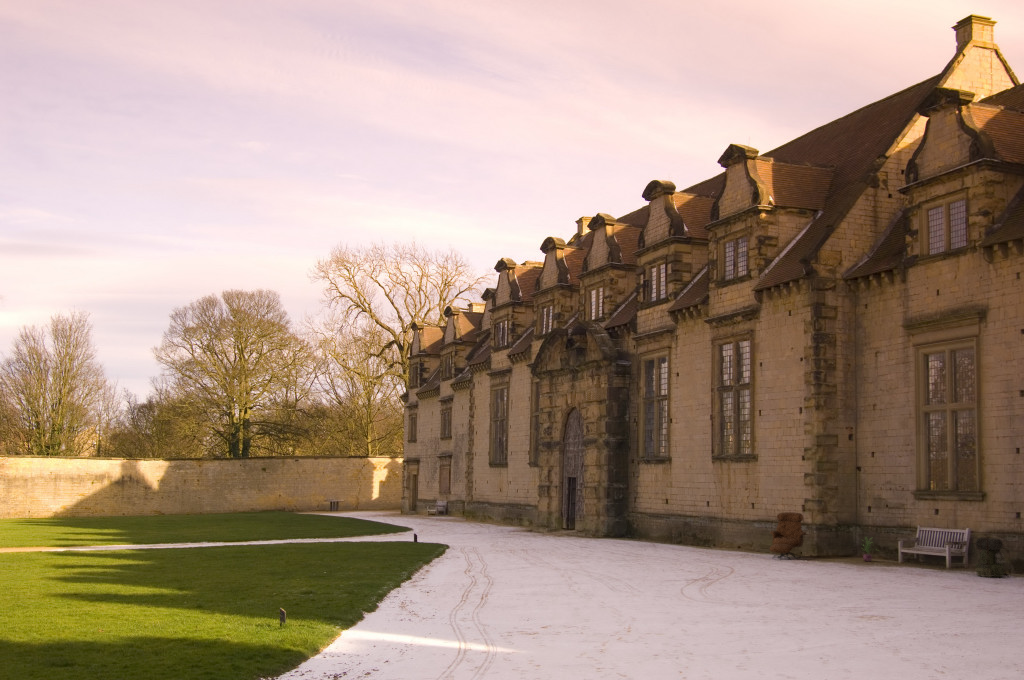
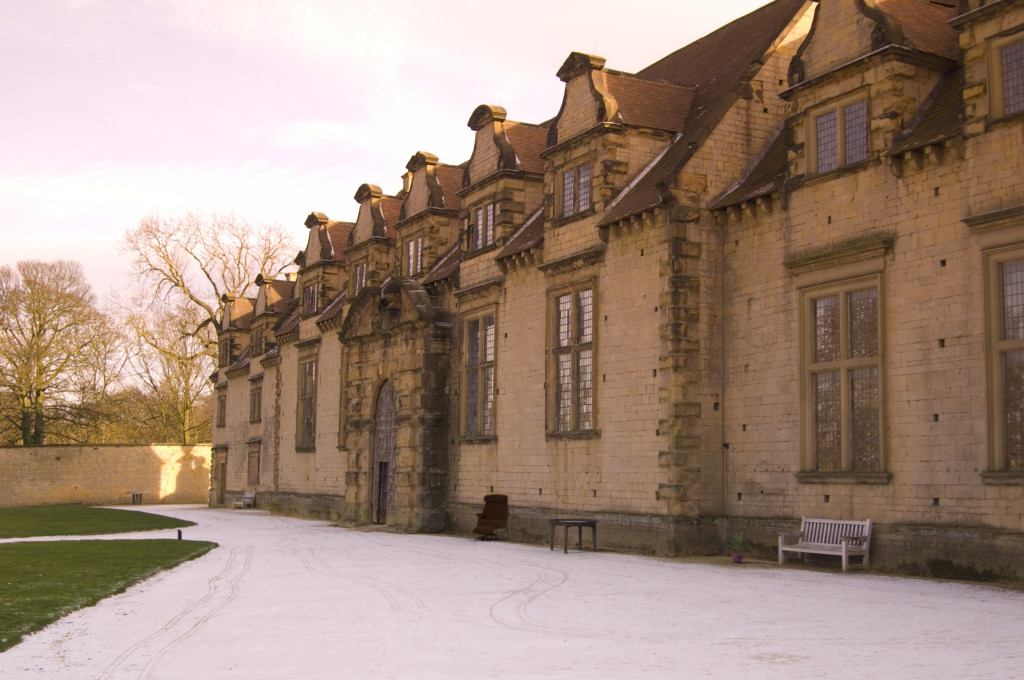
lounge chair: present [770,512,806,559] -> present [472,494,510,540]
round table: none [714,526,757,553] -> present [547,519,599,553]
backpack: present [975,537,1009,577] -> none [884,532,930,586]

